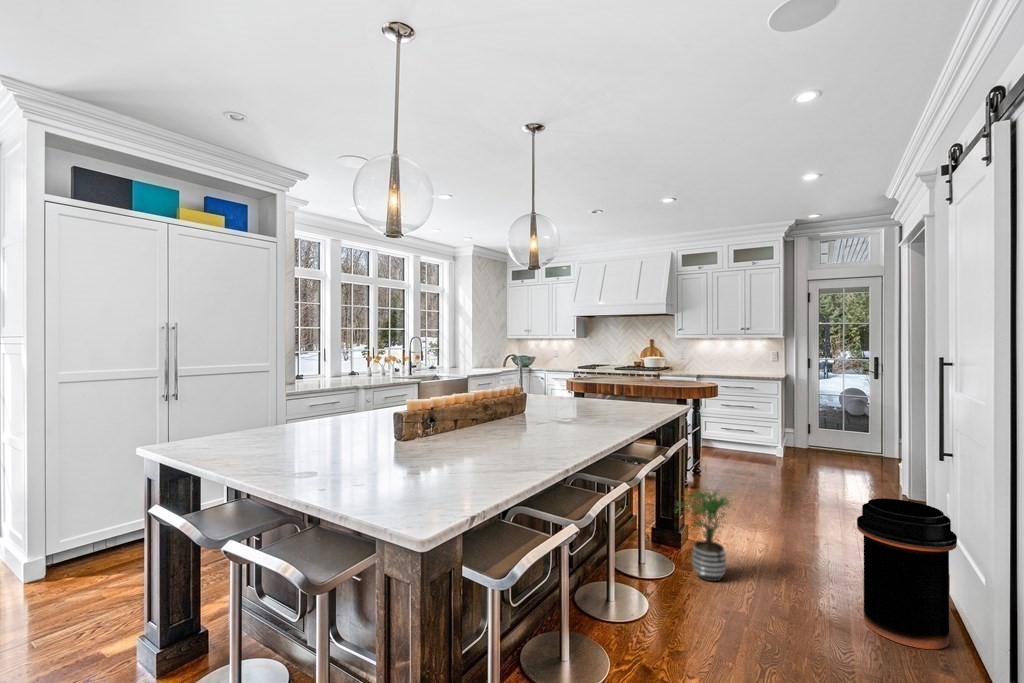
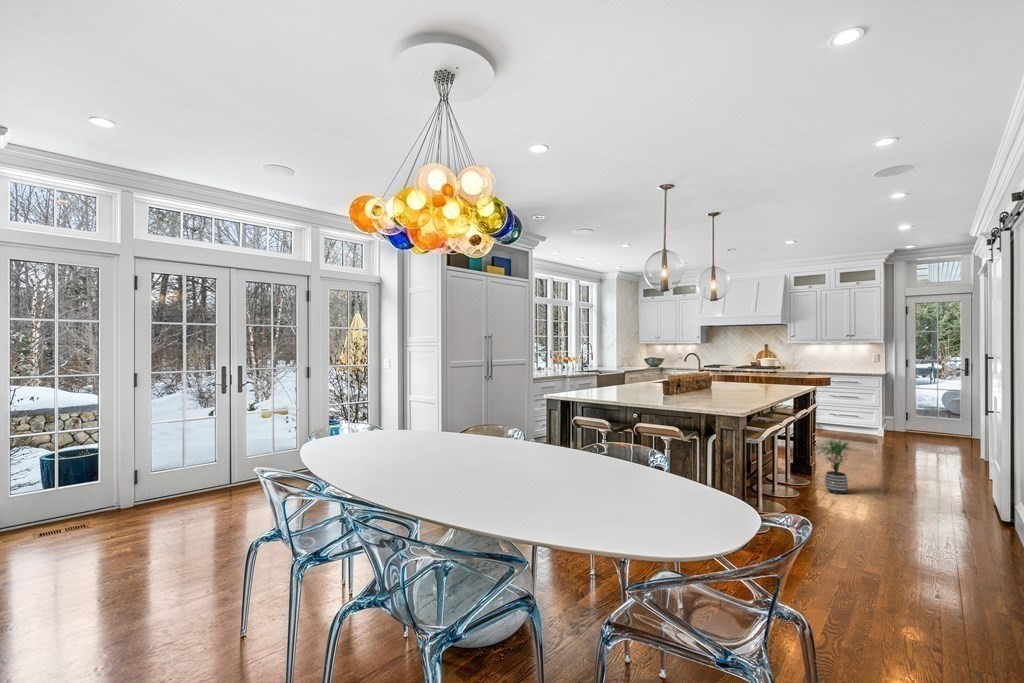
trash can: present [857,498,957,649] -> none [932,440,992,519]

